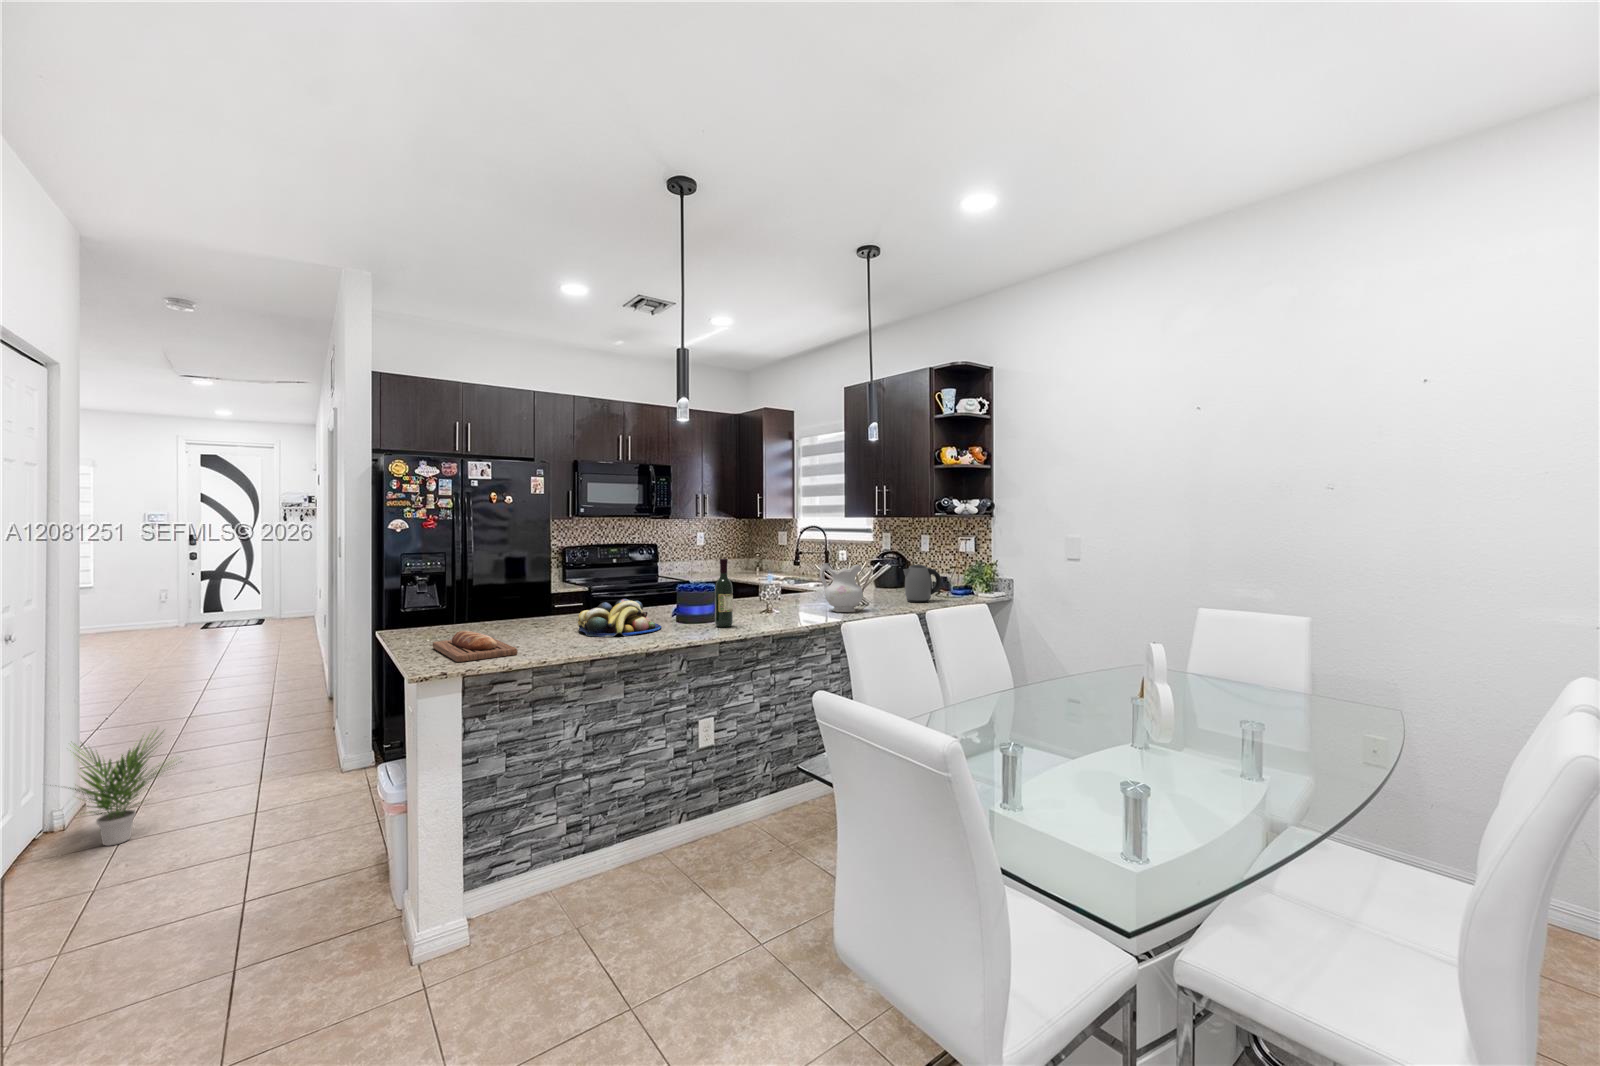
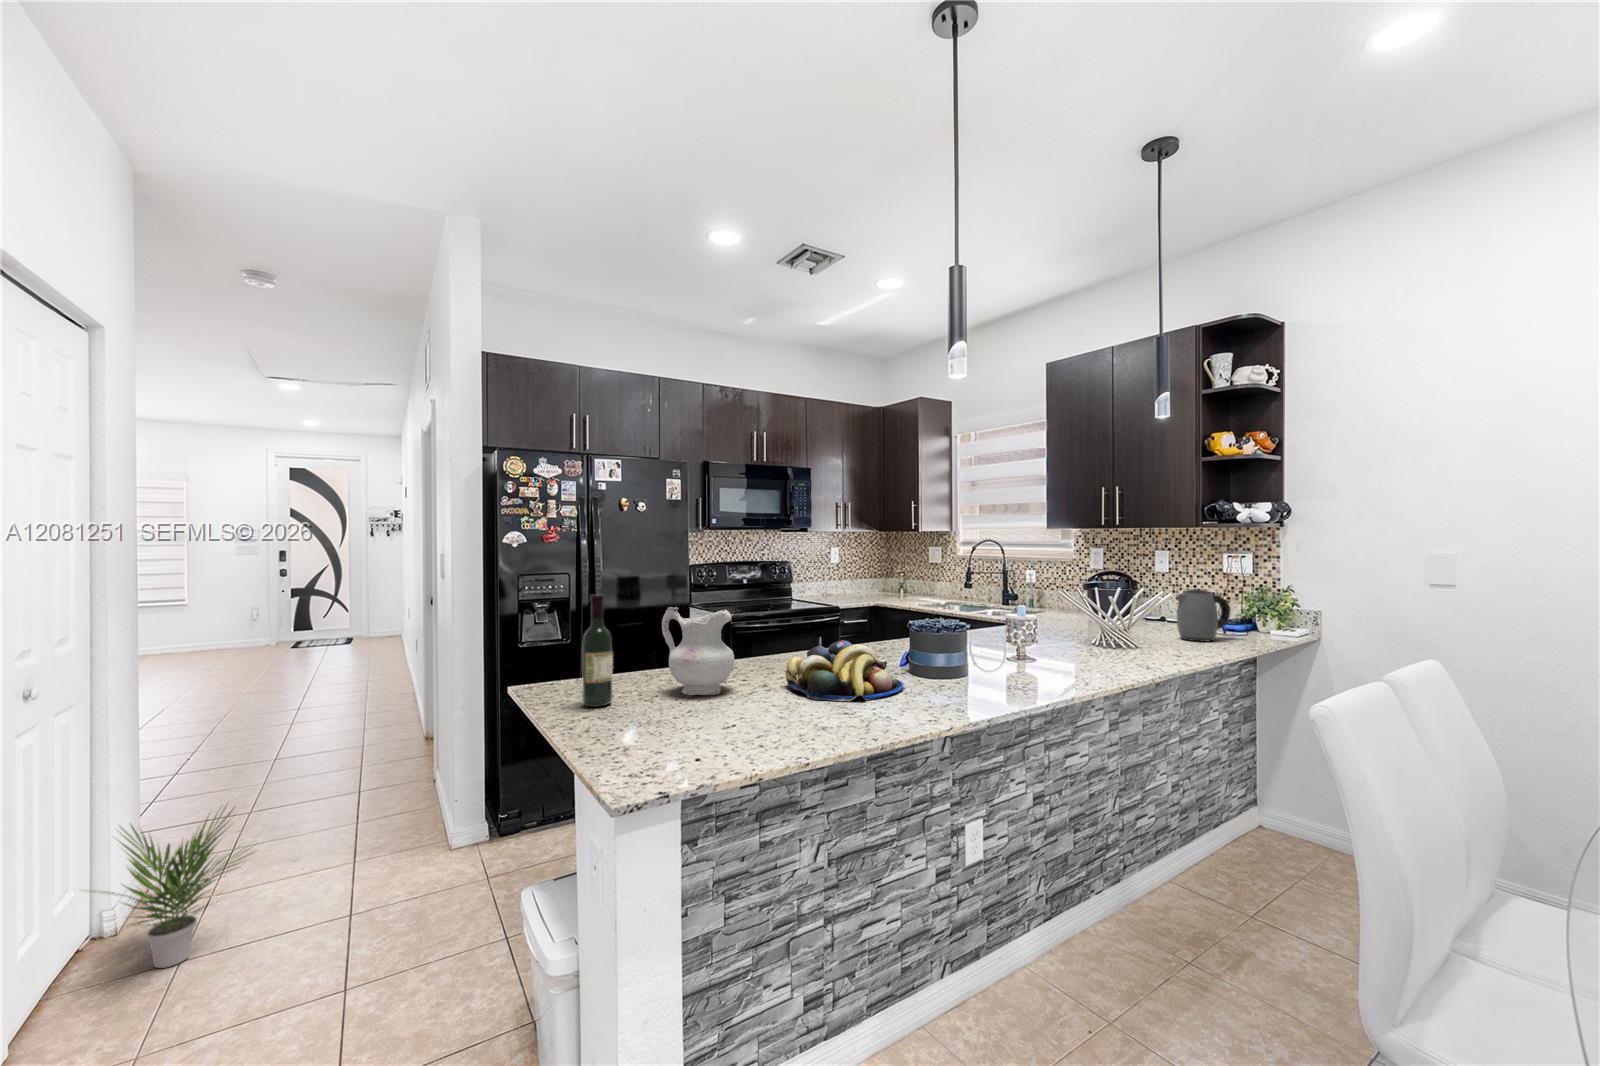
wine bottle: present [715,559,733,627] -> present [582,594,613,707]
ceramic pitcher: present [820,563,863,612] -> present [662,607,734,695]
bread loaf: present [433,631,518,662] -> none [602,695,741,756]

